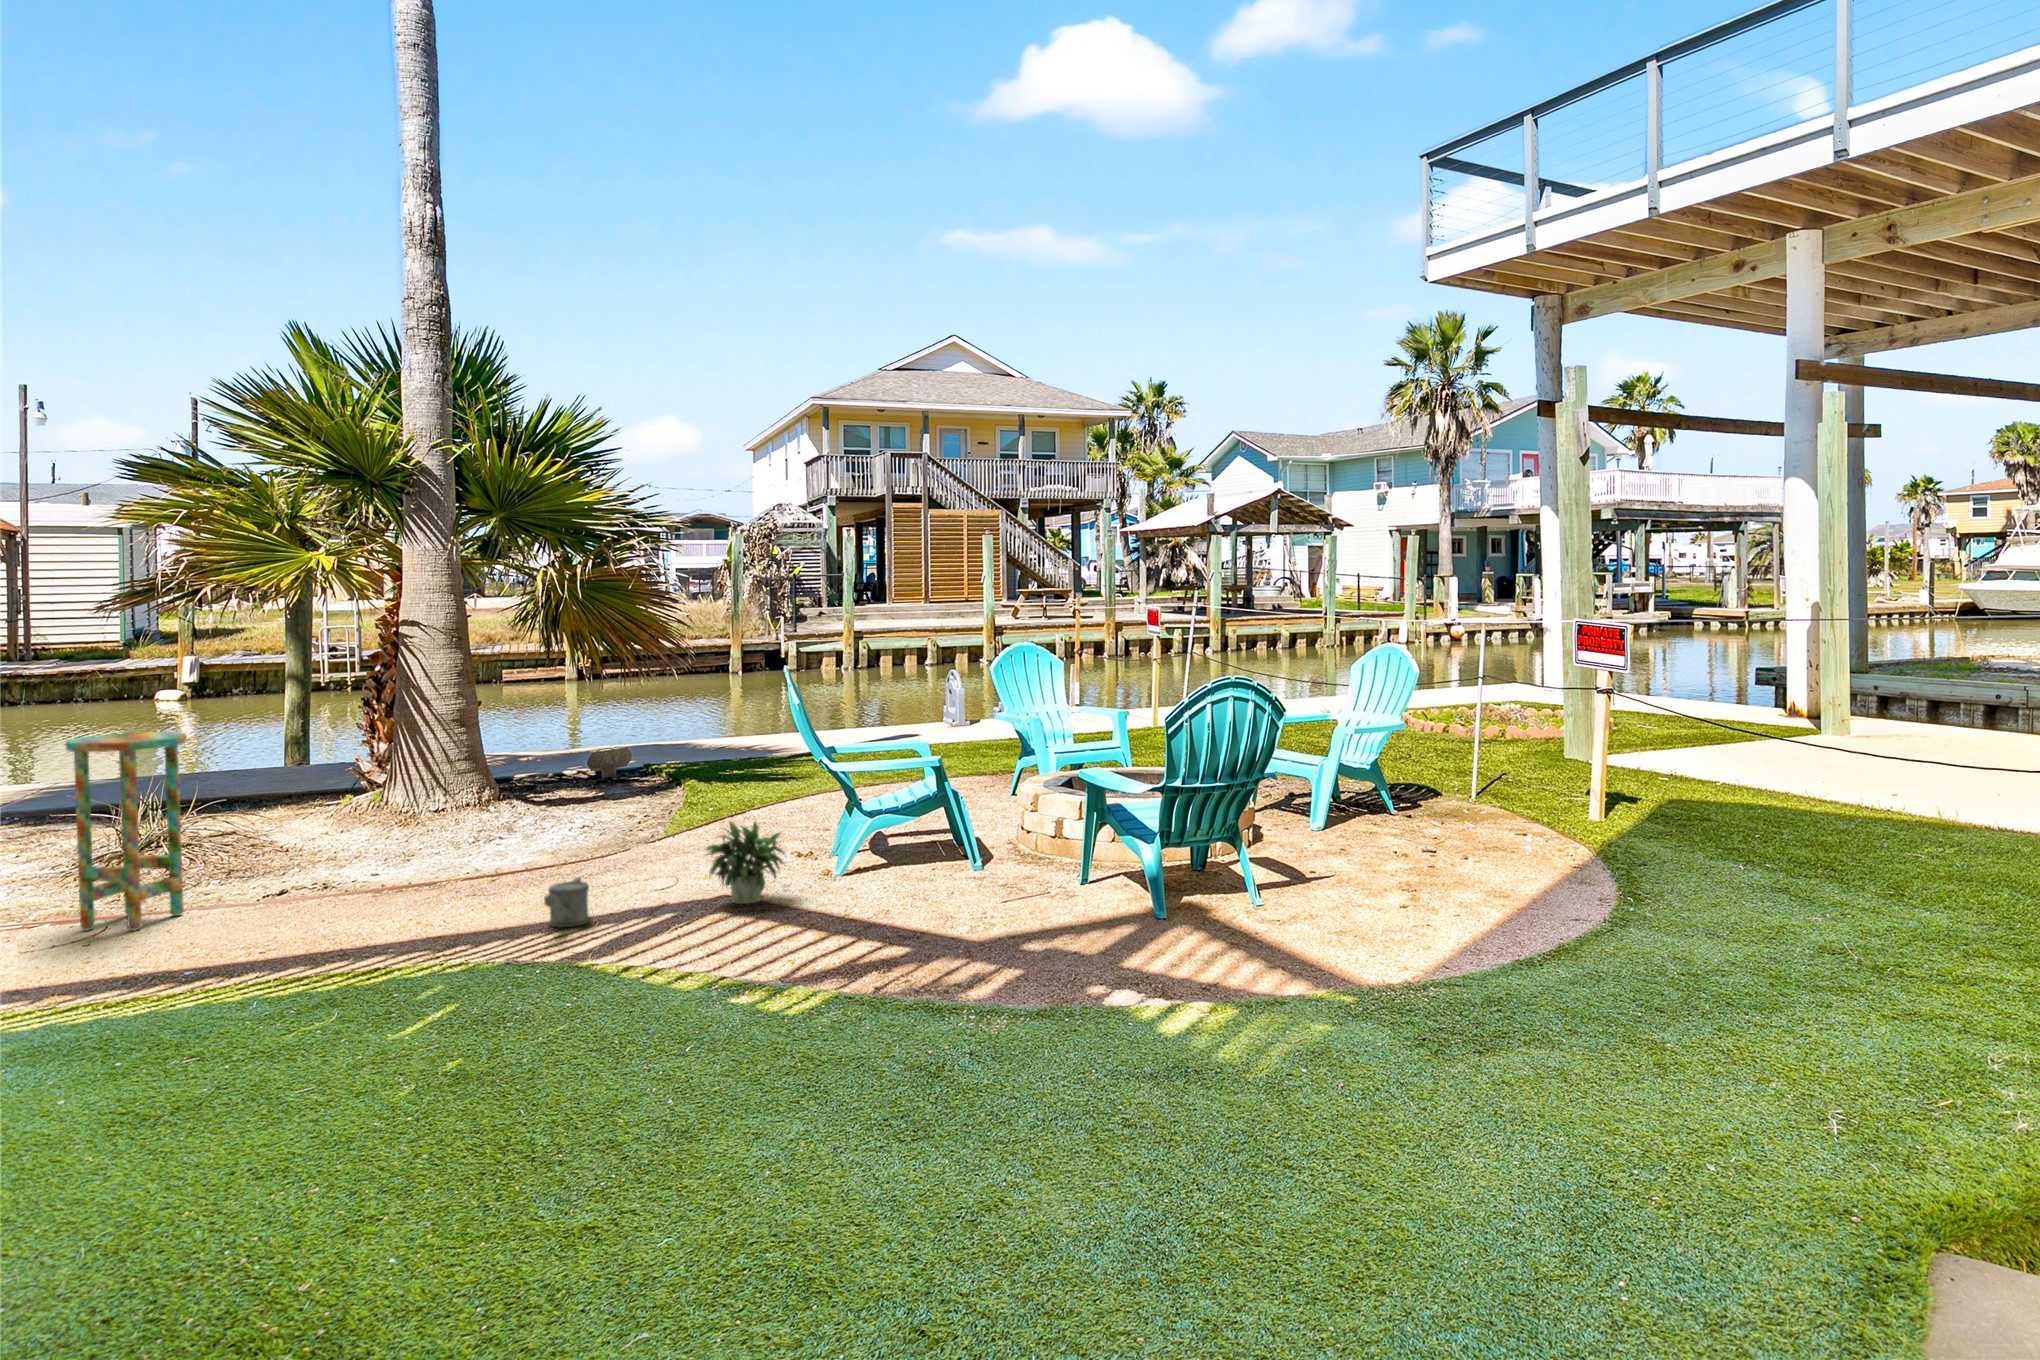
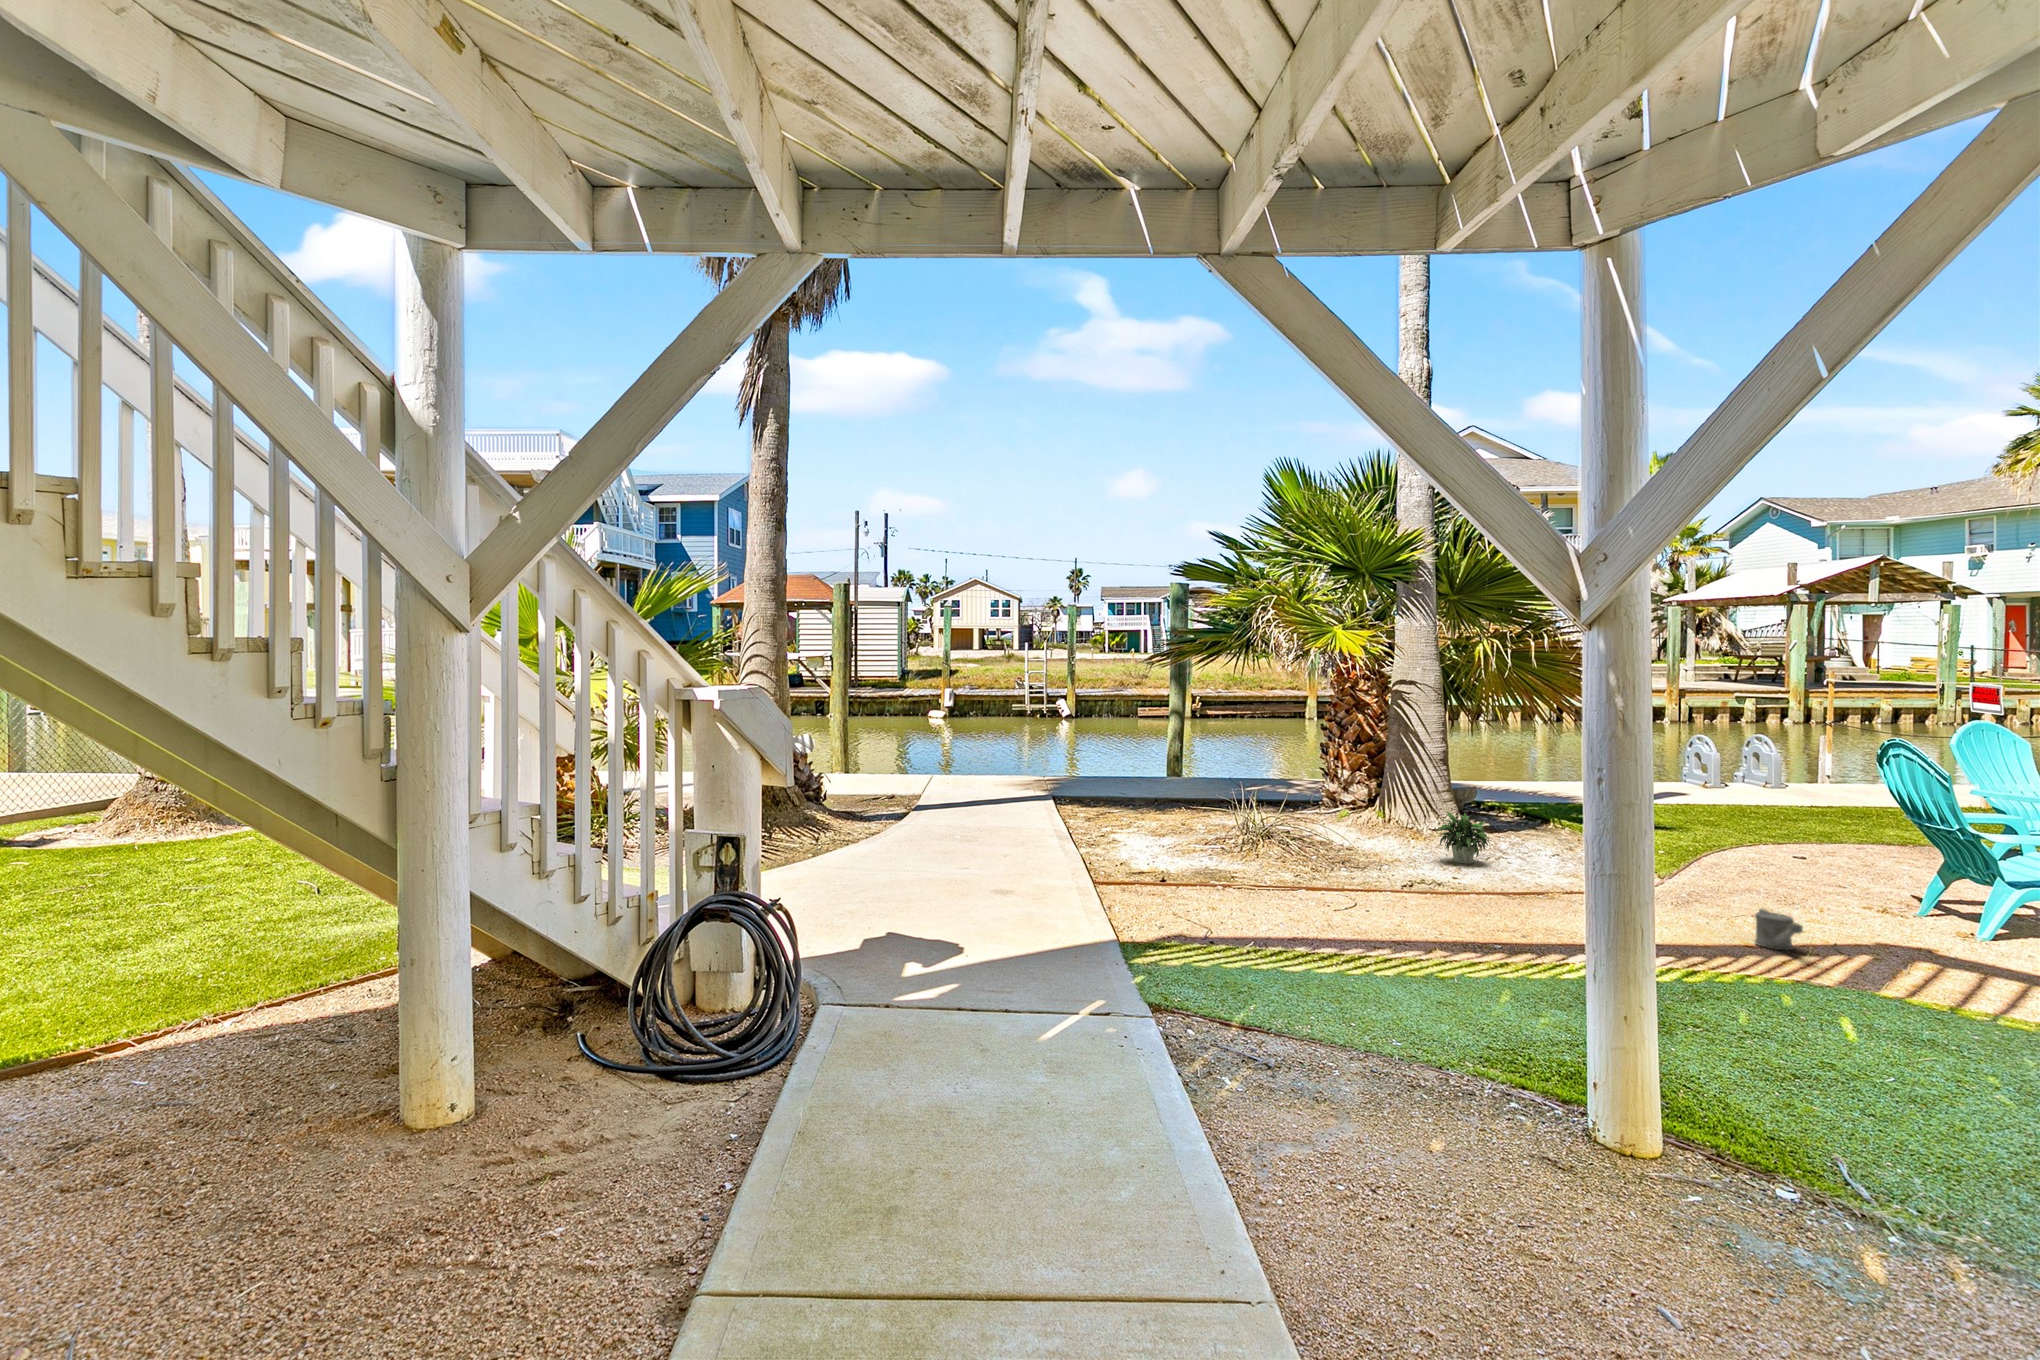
side table: present [66,732,187,931] -> none [1347,764,1420,905]
potted plant: present [706,822,787,904] -> present [1437,811,1490,864]

